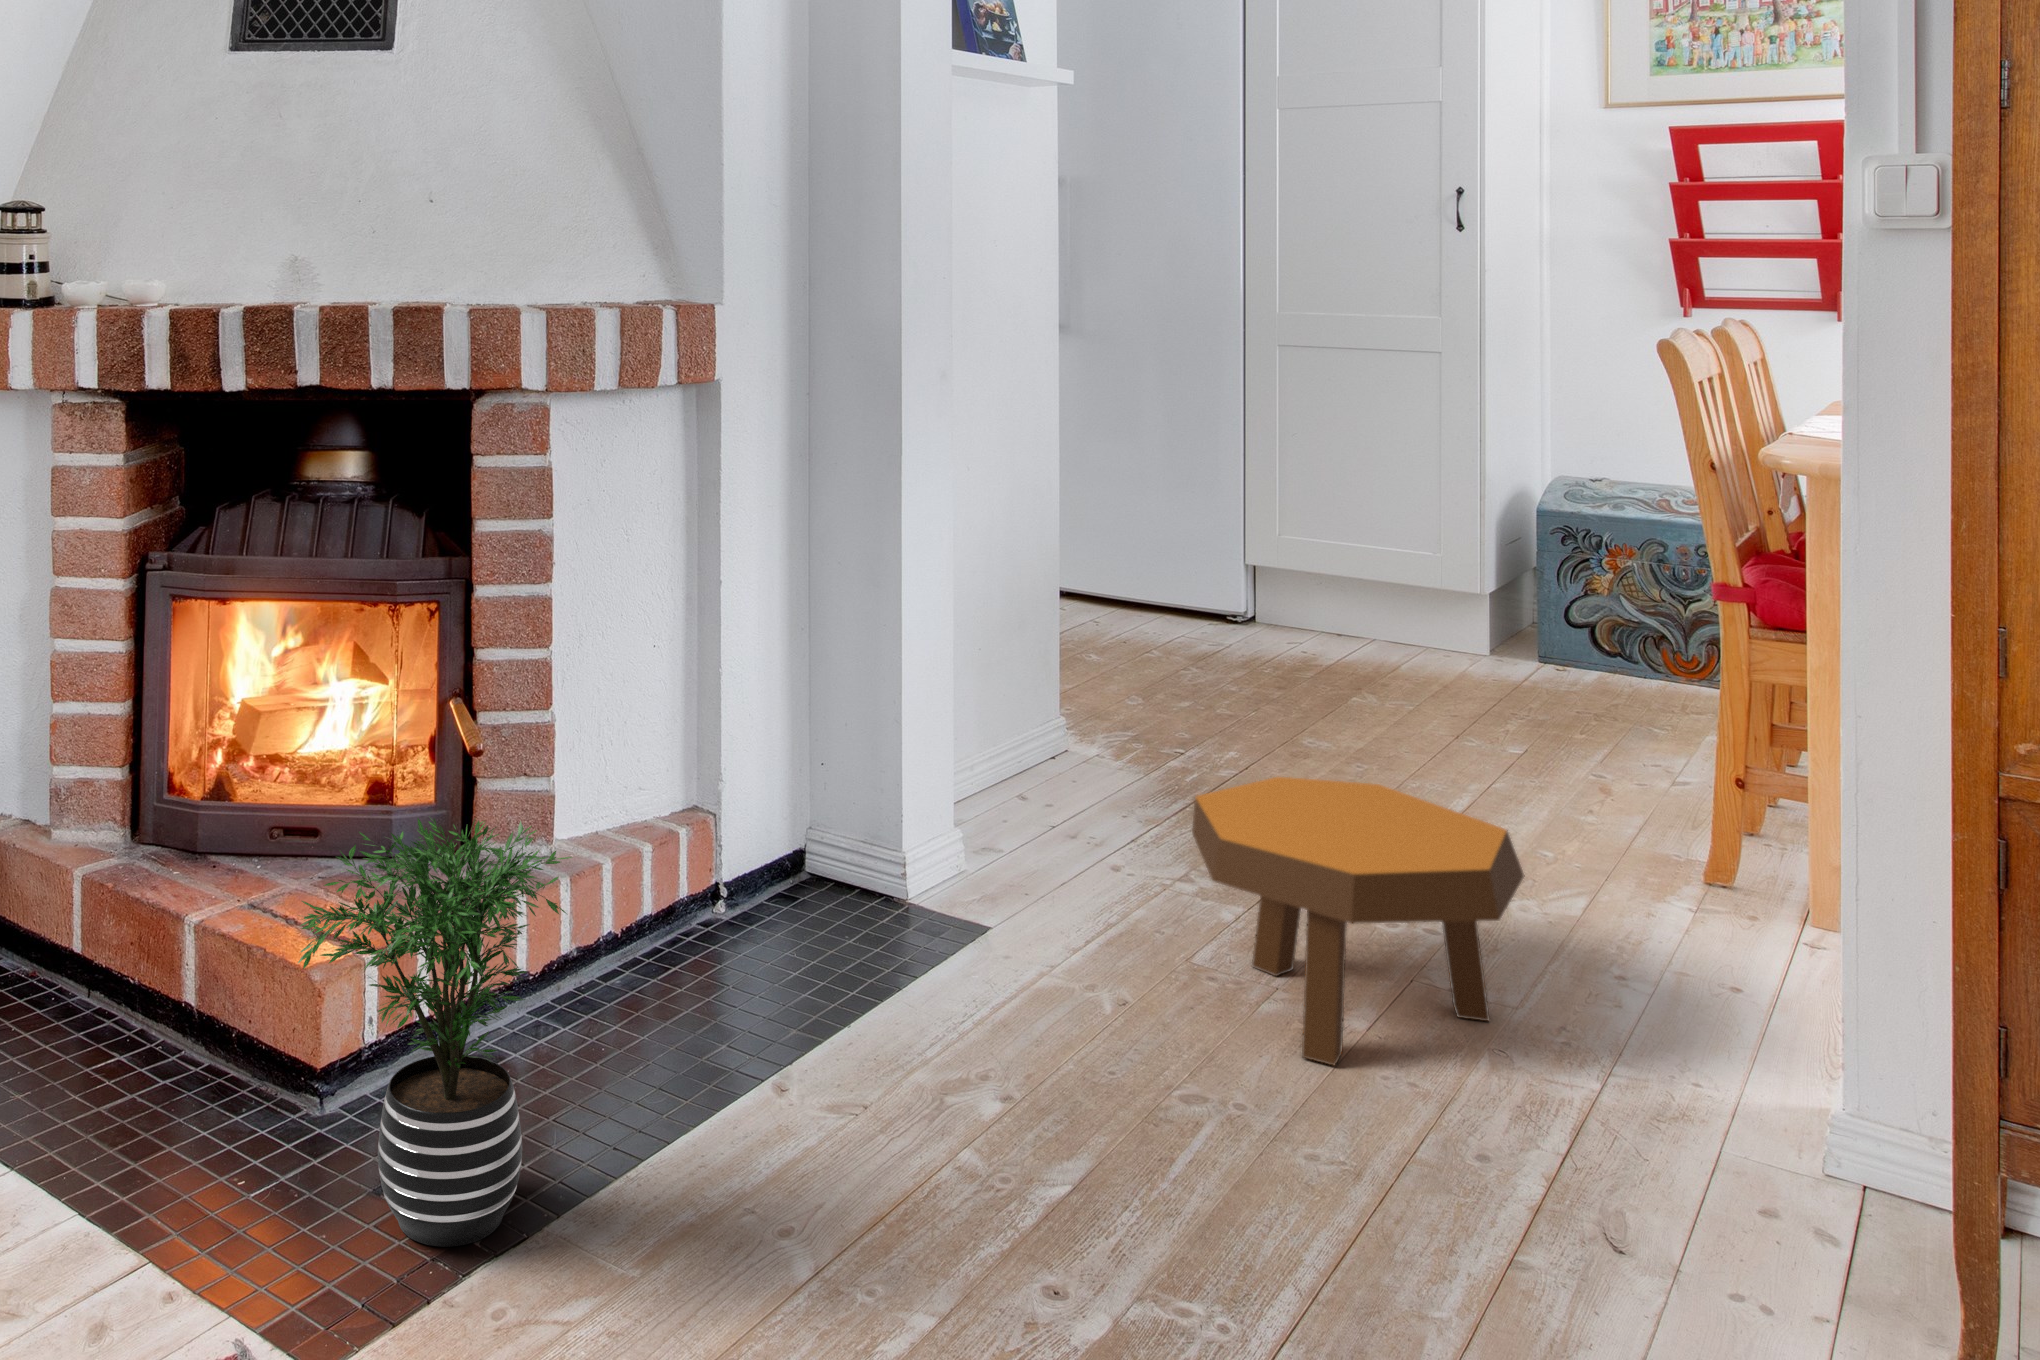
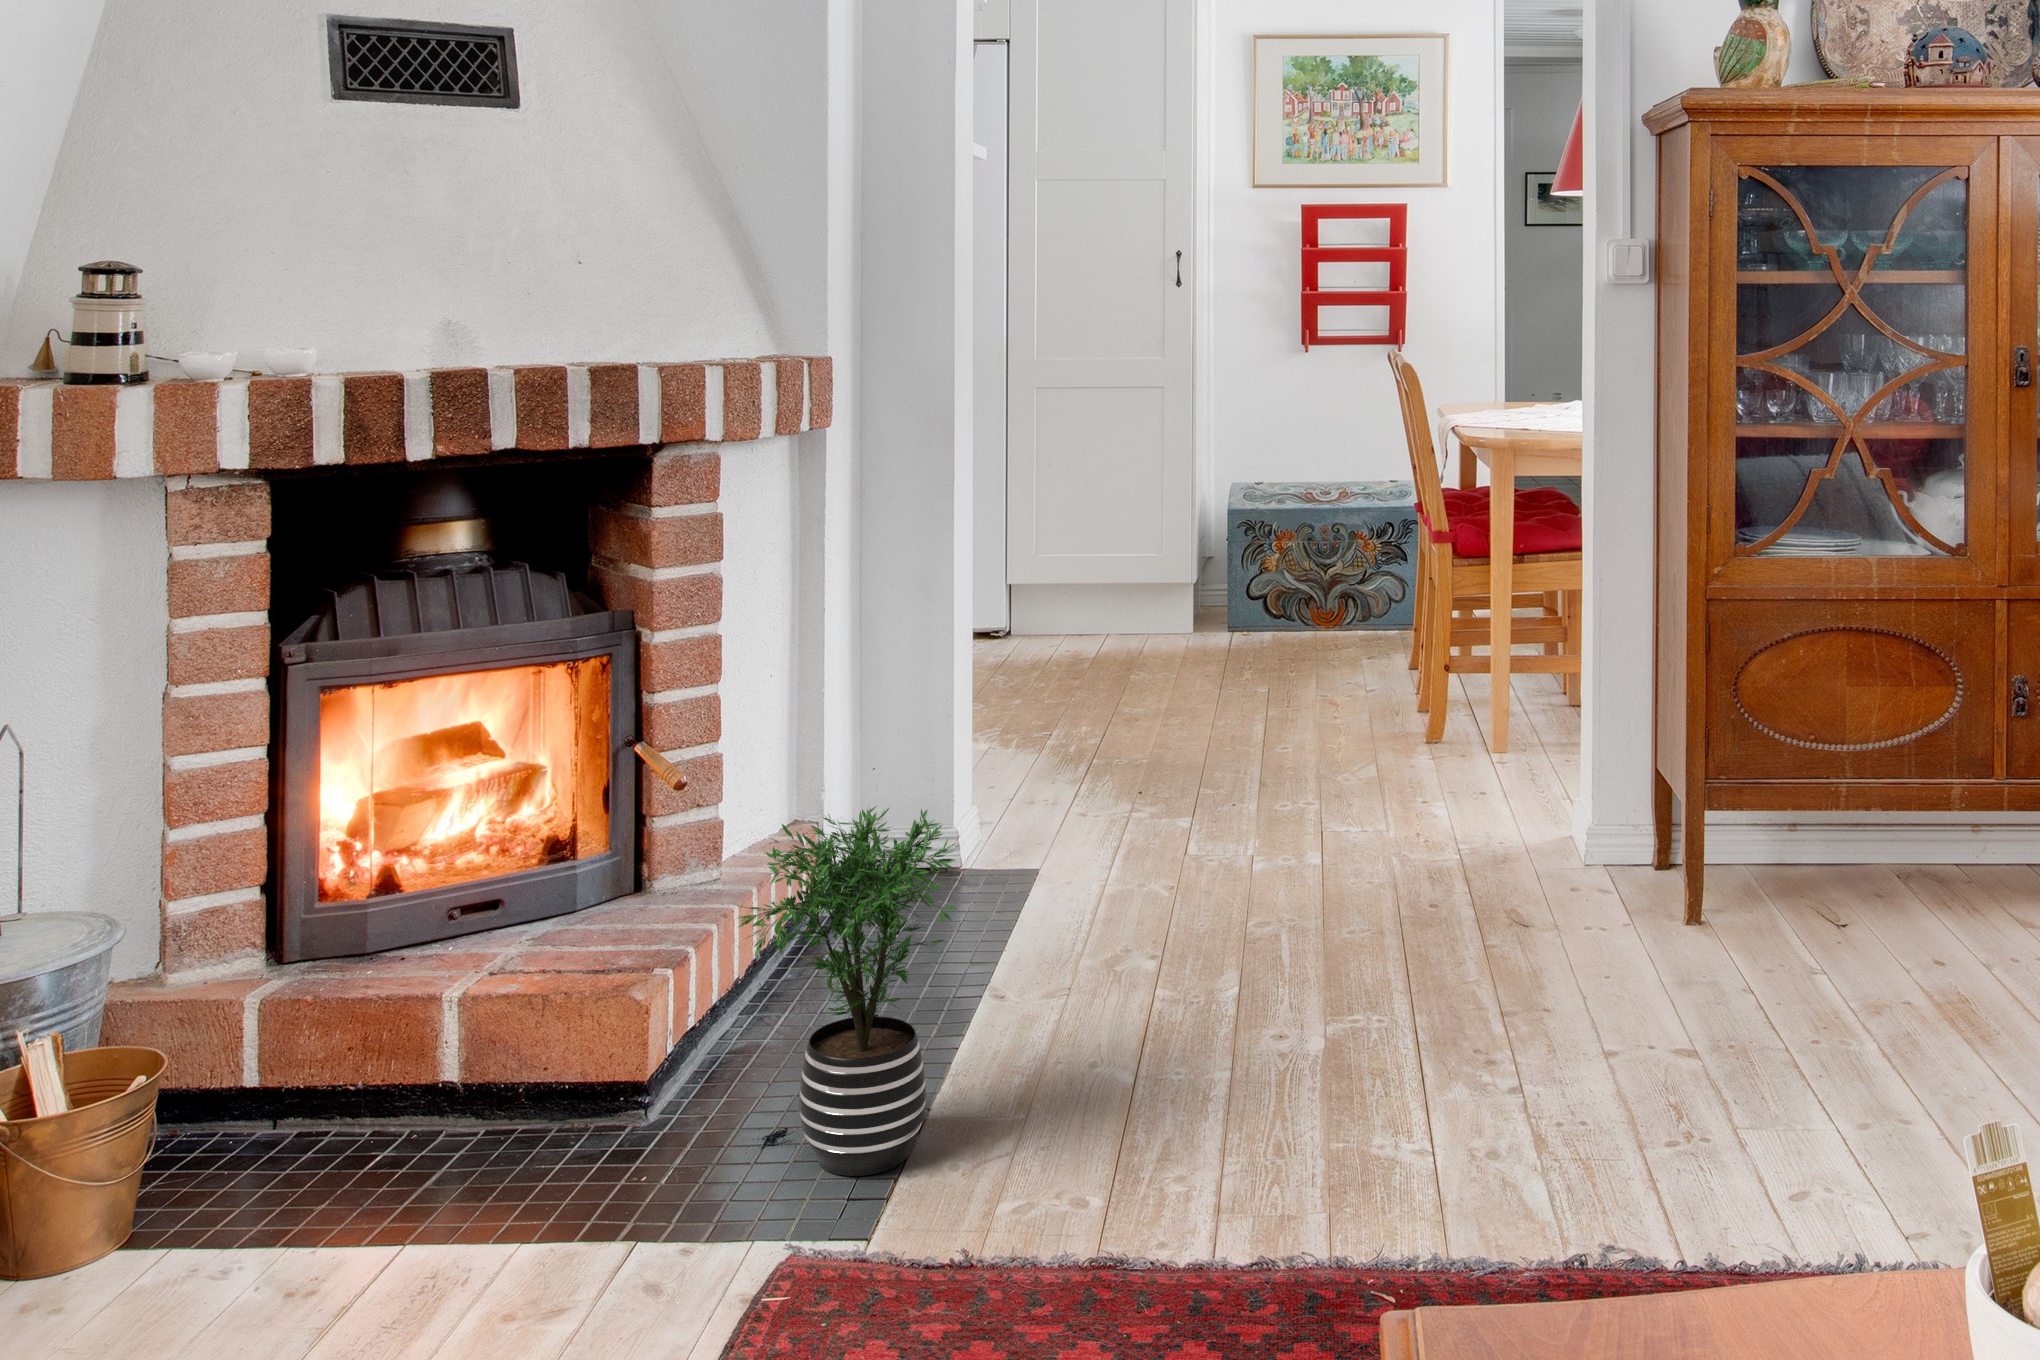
footstool: present [1192,777,1525,1065] -> none [1202,704,1433,900]

